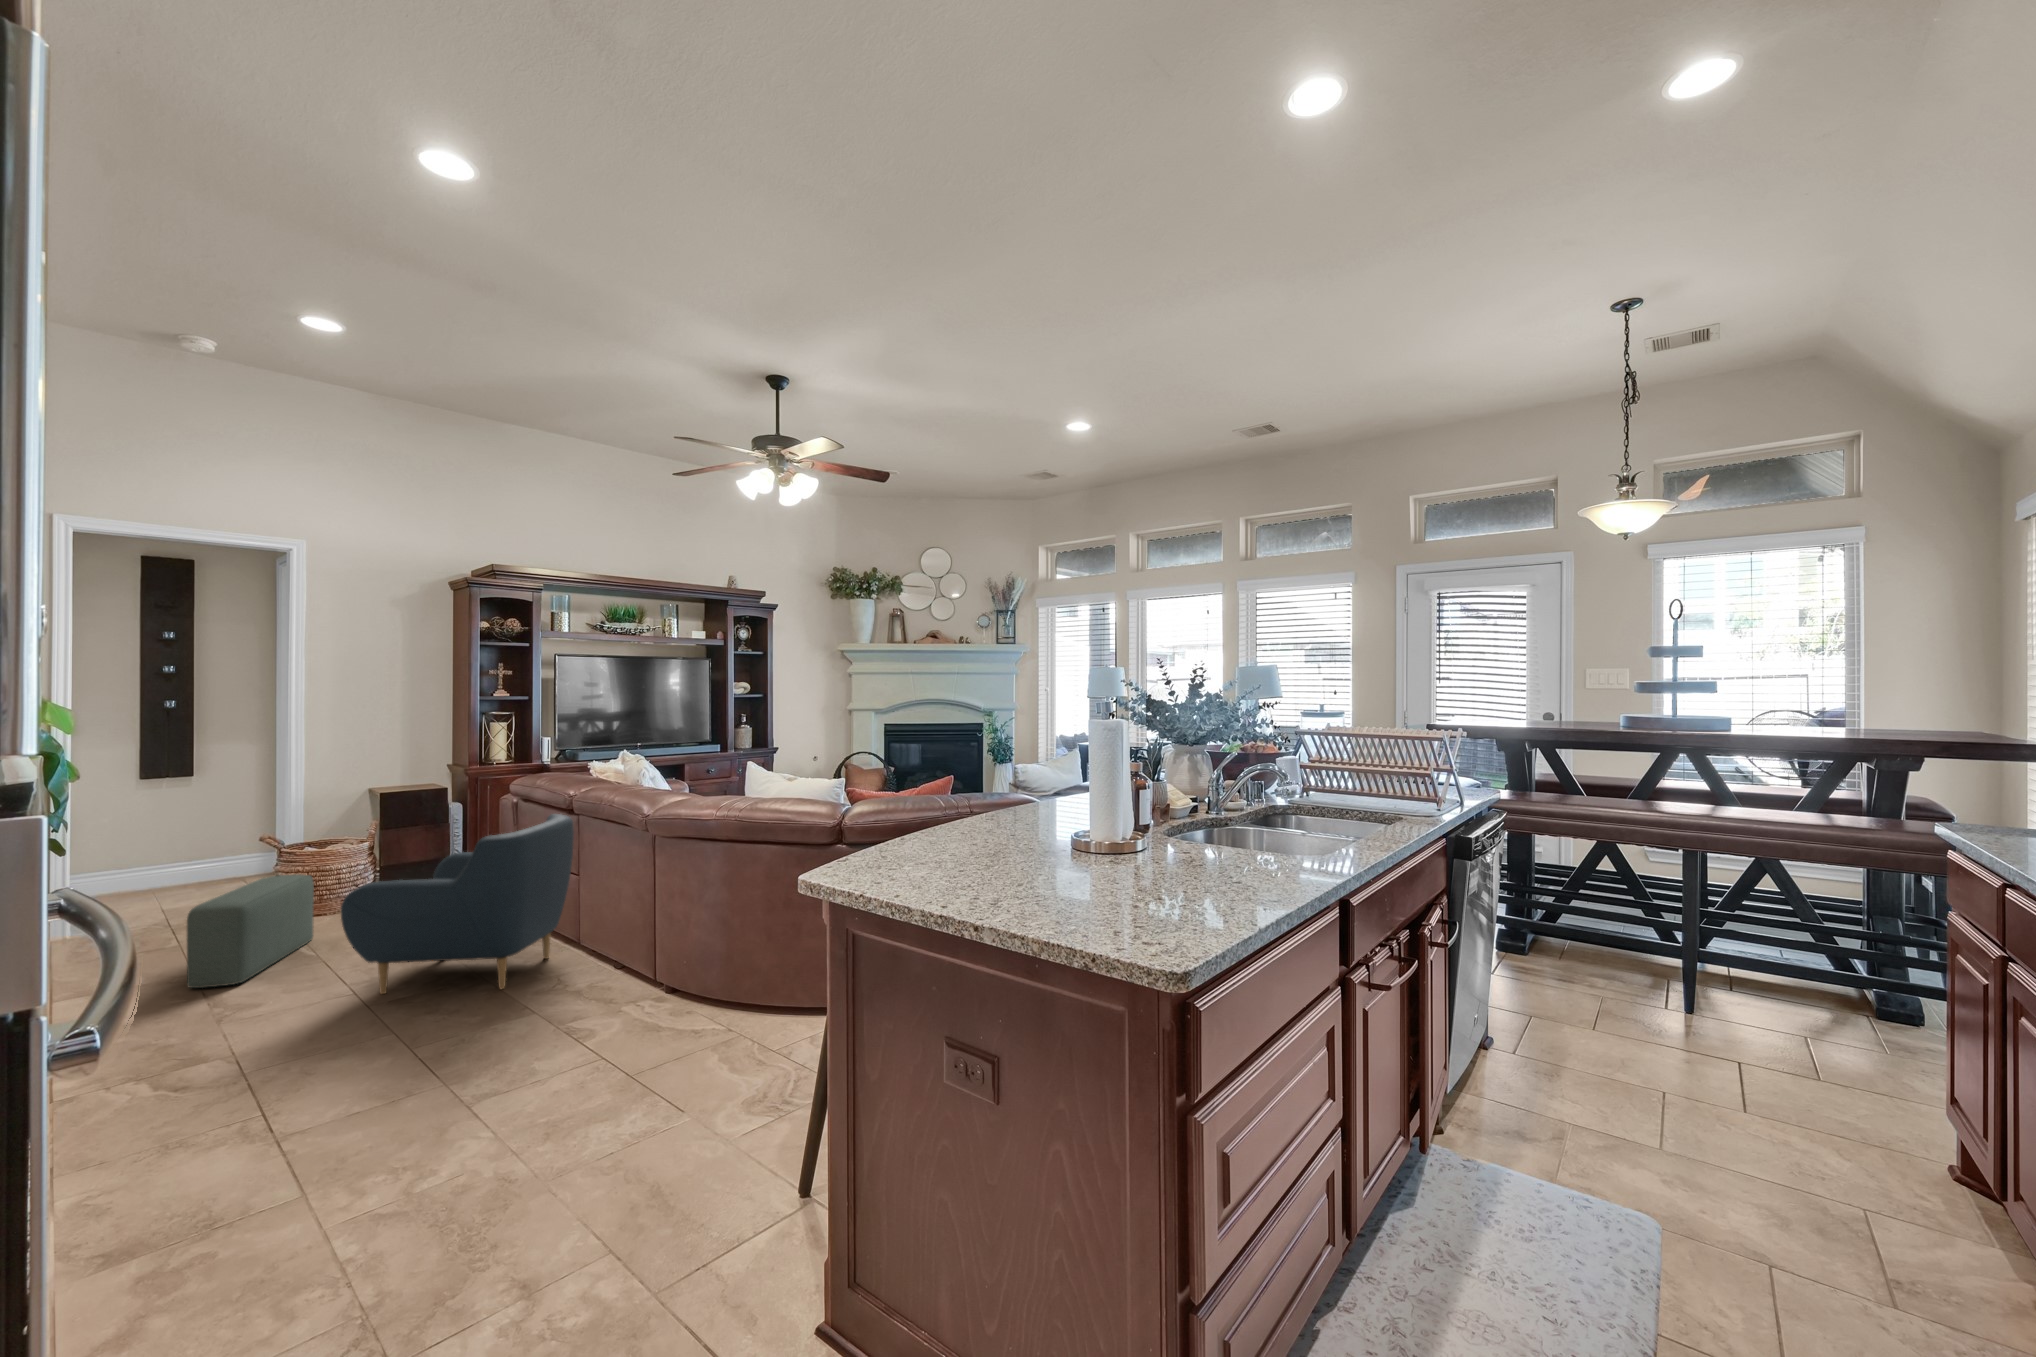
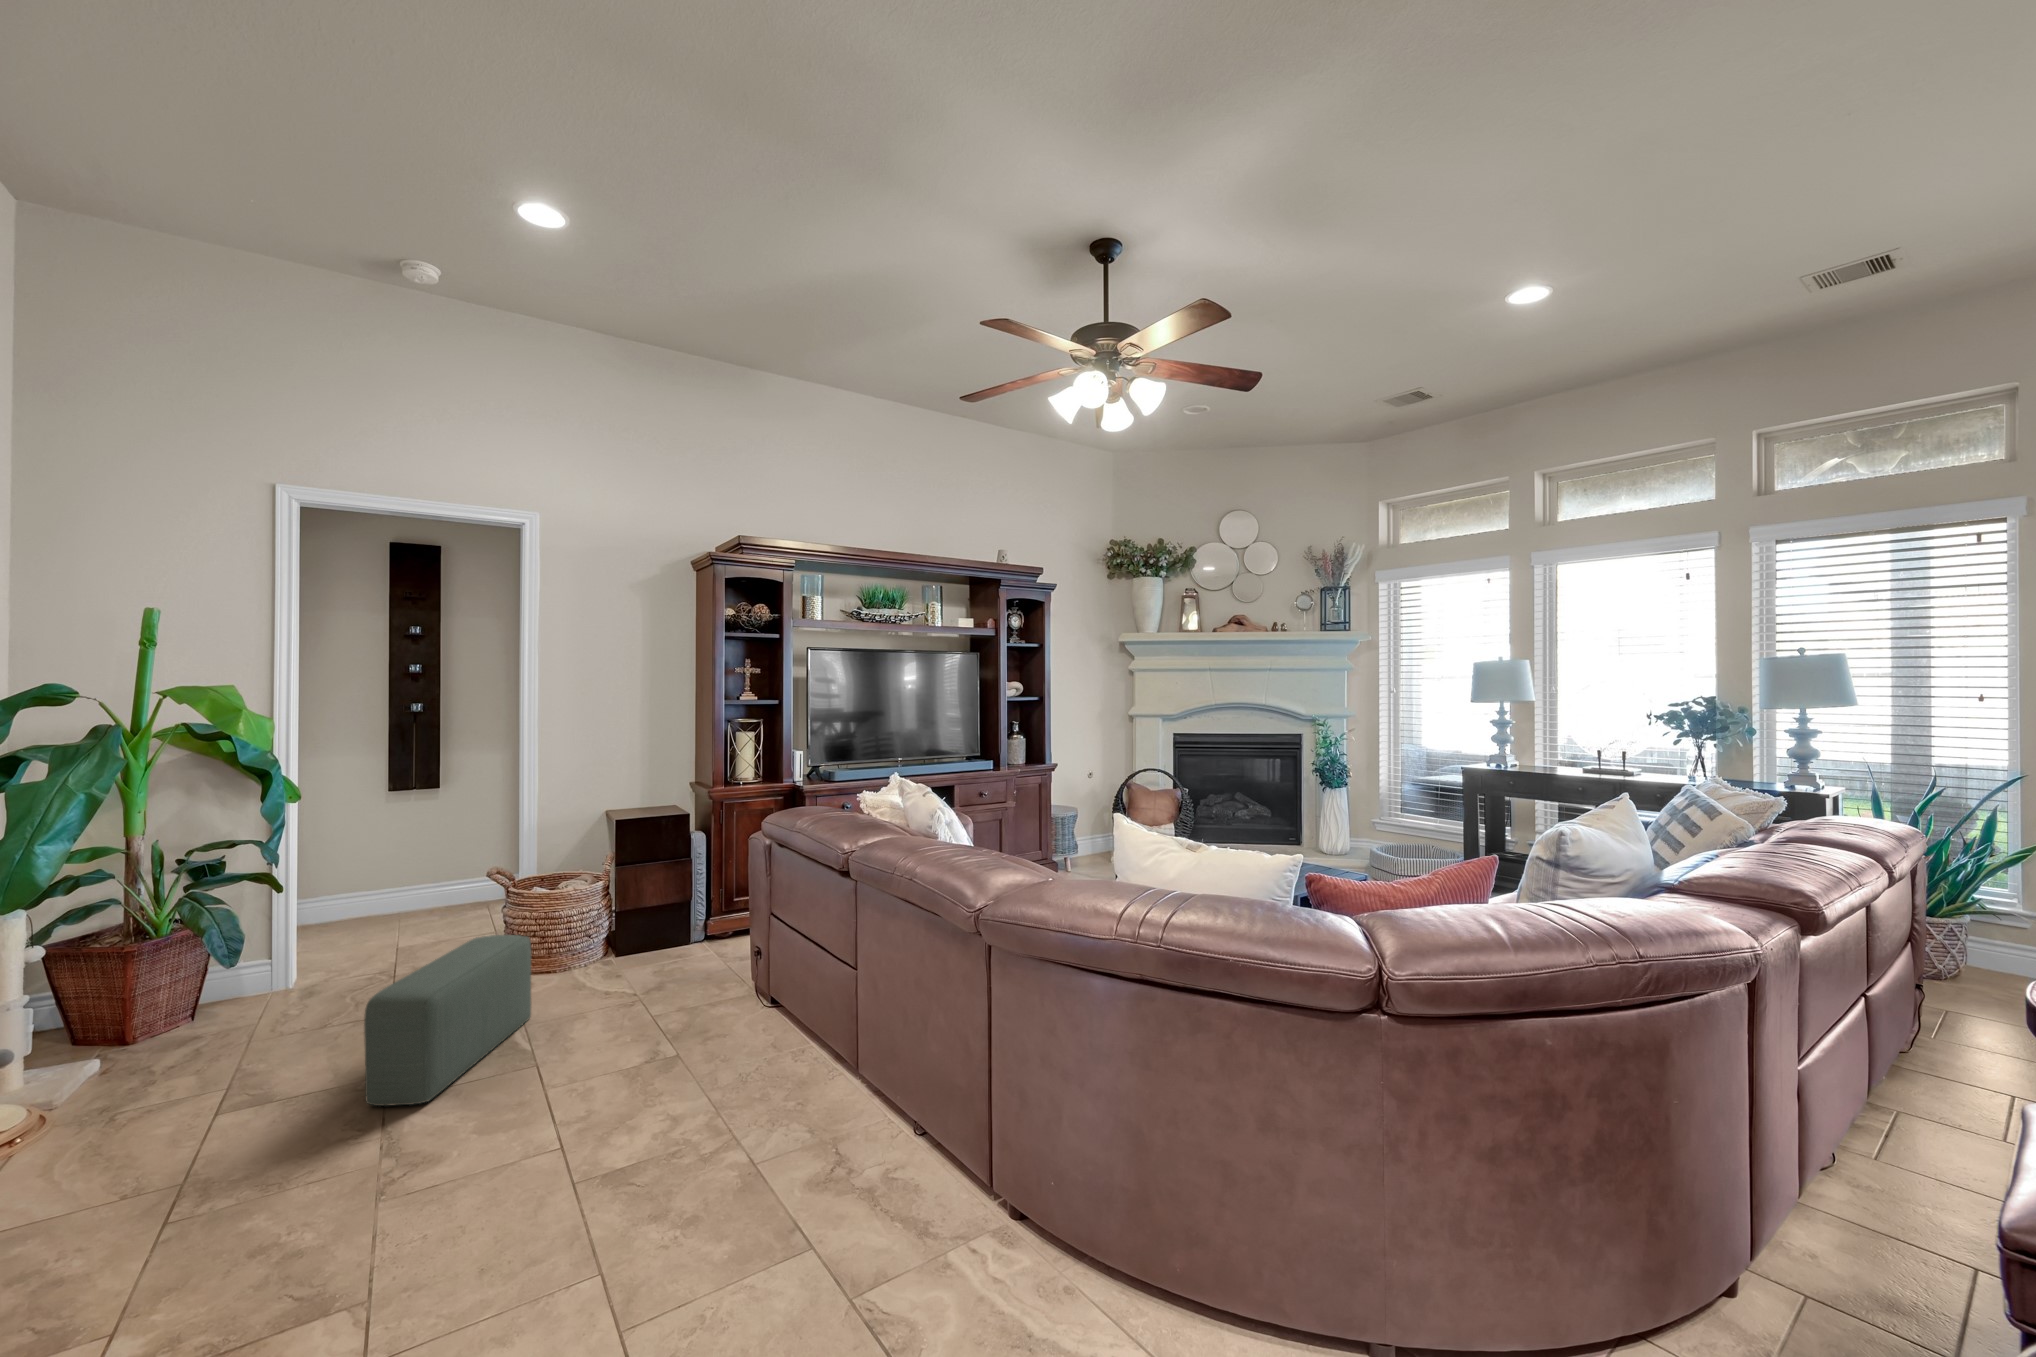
armchair: present [341,814,574,994] -> none [531,881,840,1165]

